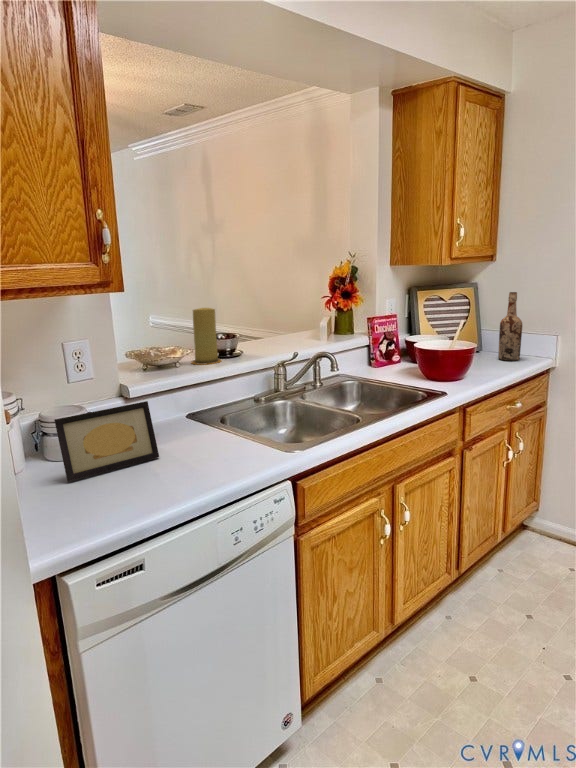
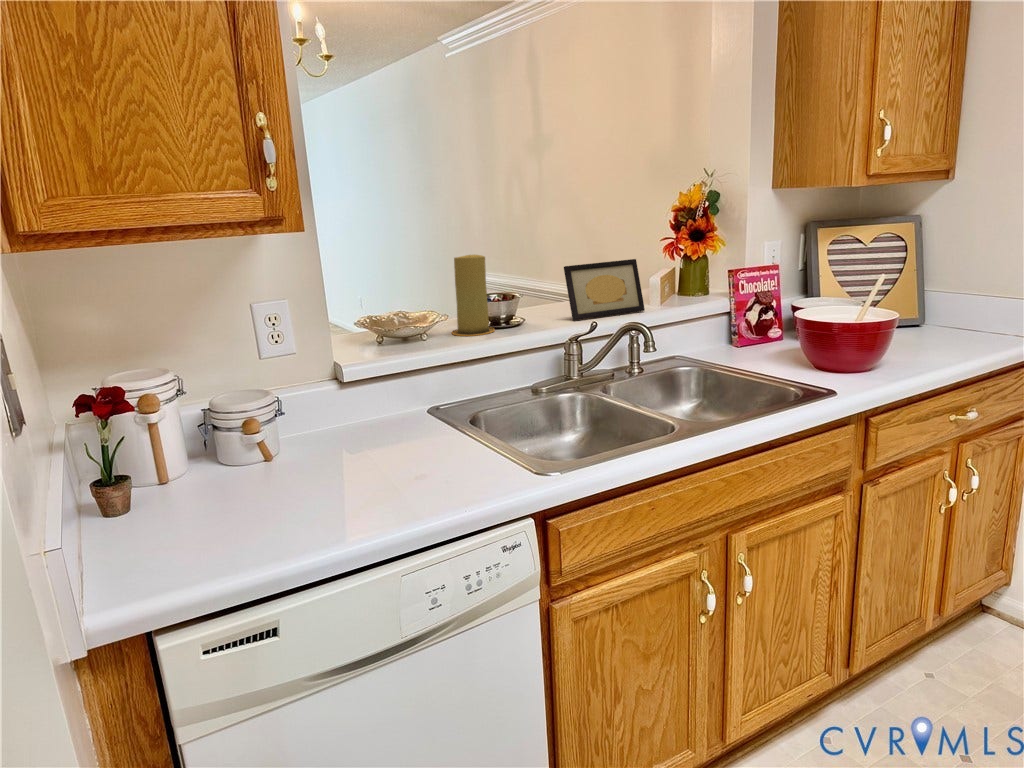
wine bottle: present [498,292,522,361] -> none [949,229,994,342]
picture frame: present [54,401,159,481] -> present [564,259,645,320]

